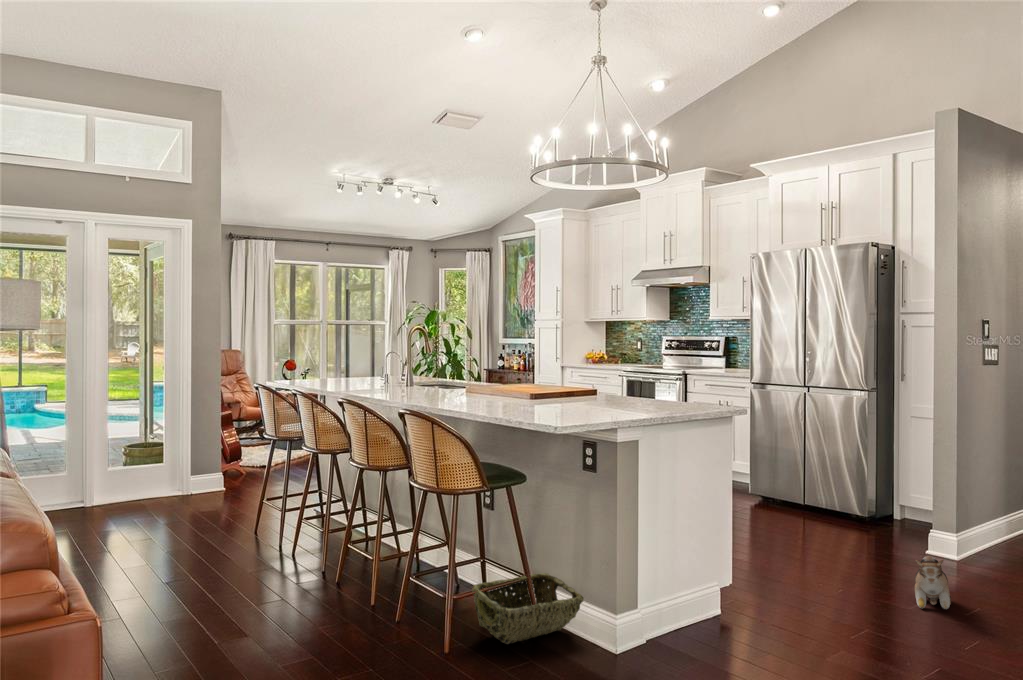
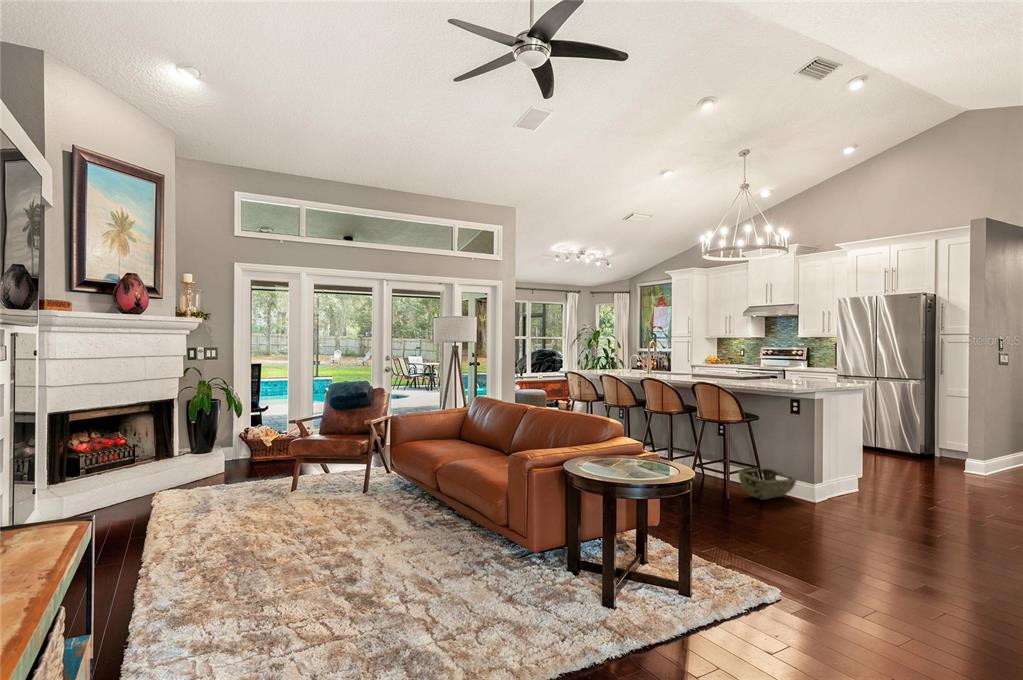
plush toy: present [915,556,952,609] -> none [973,466,996,496]

